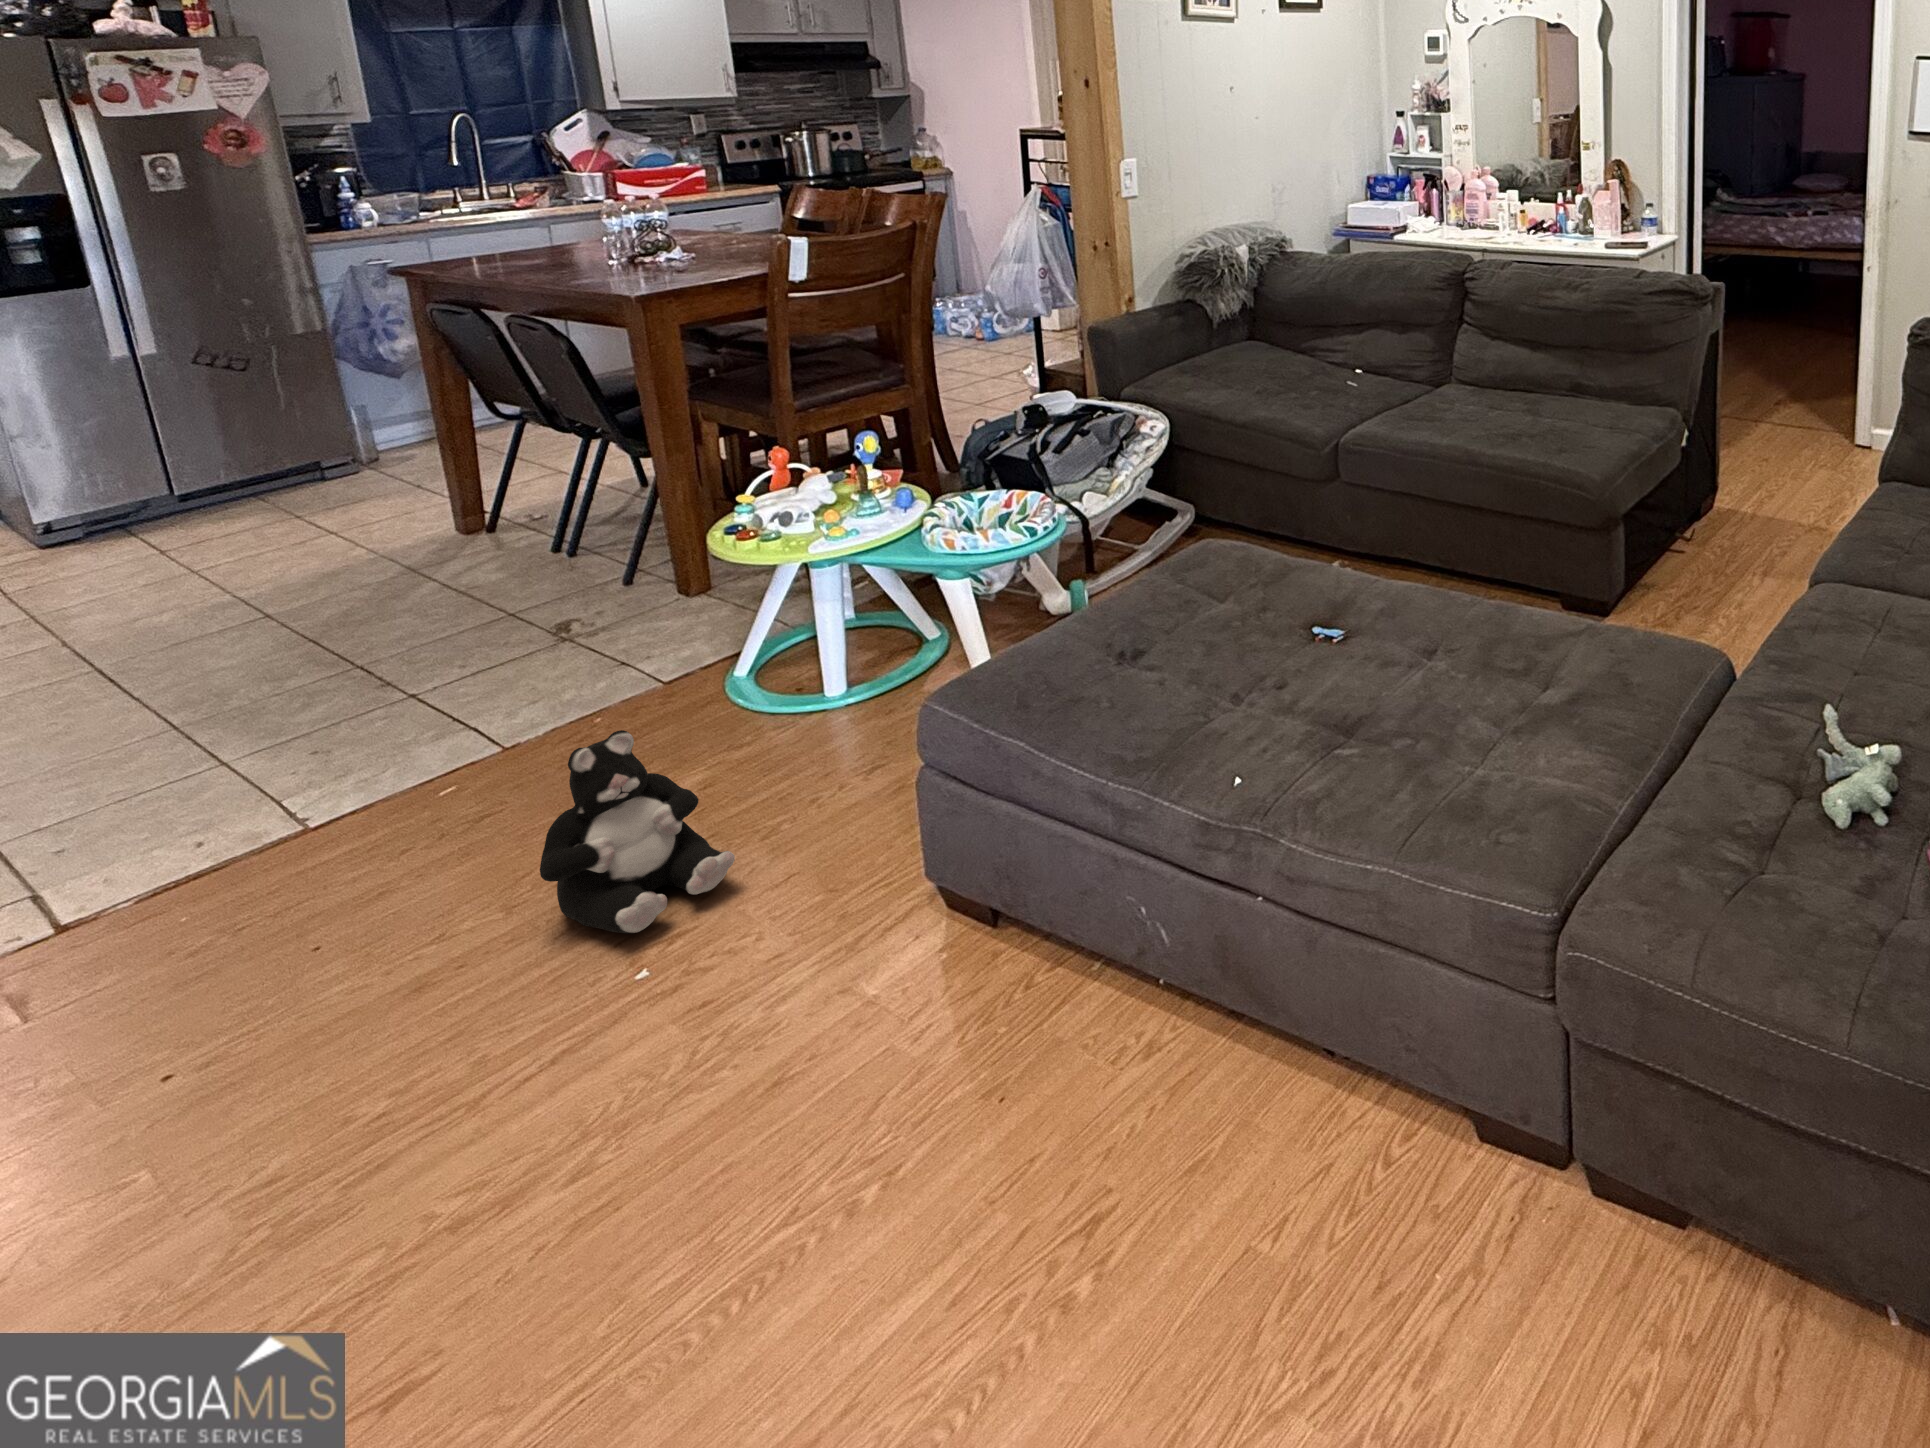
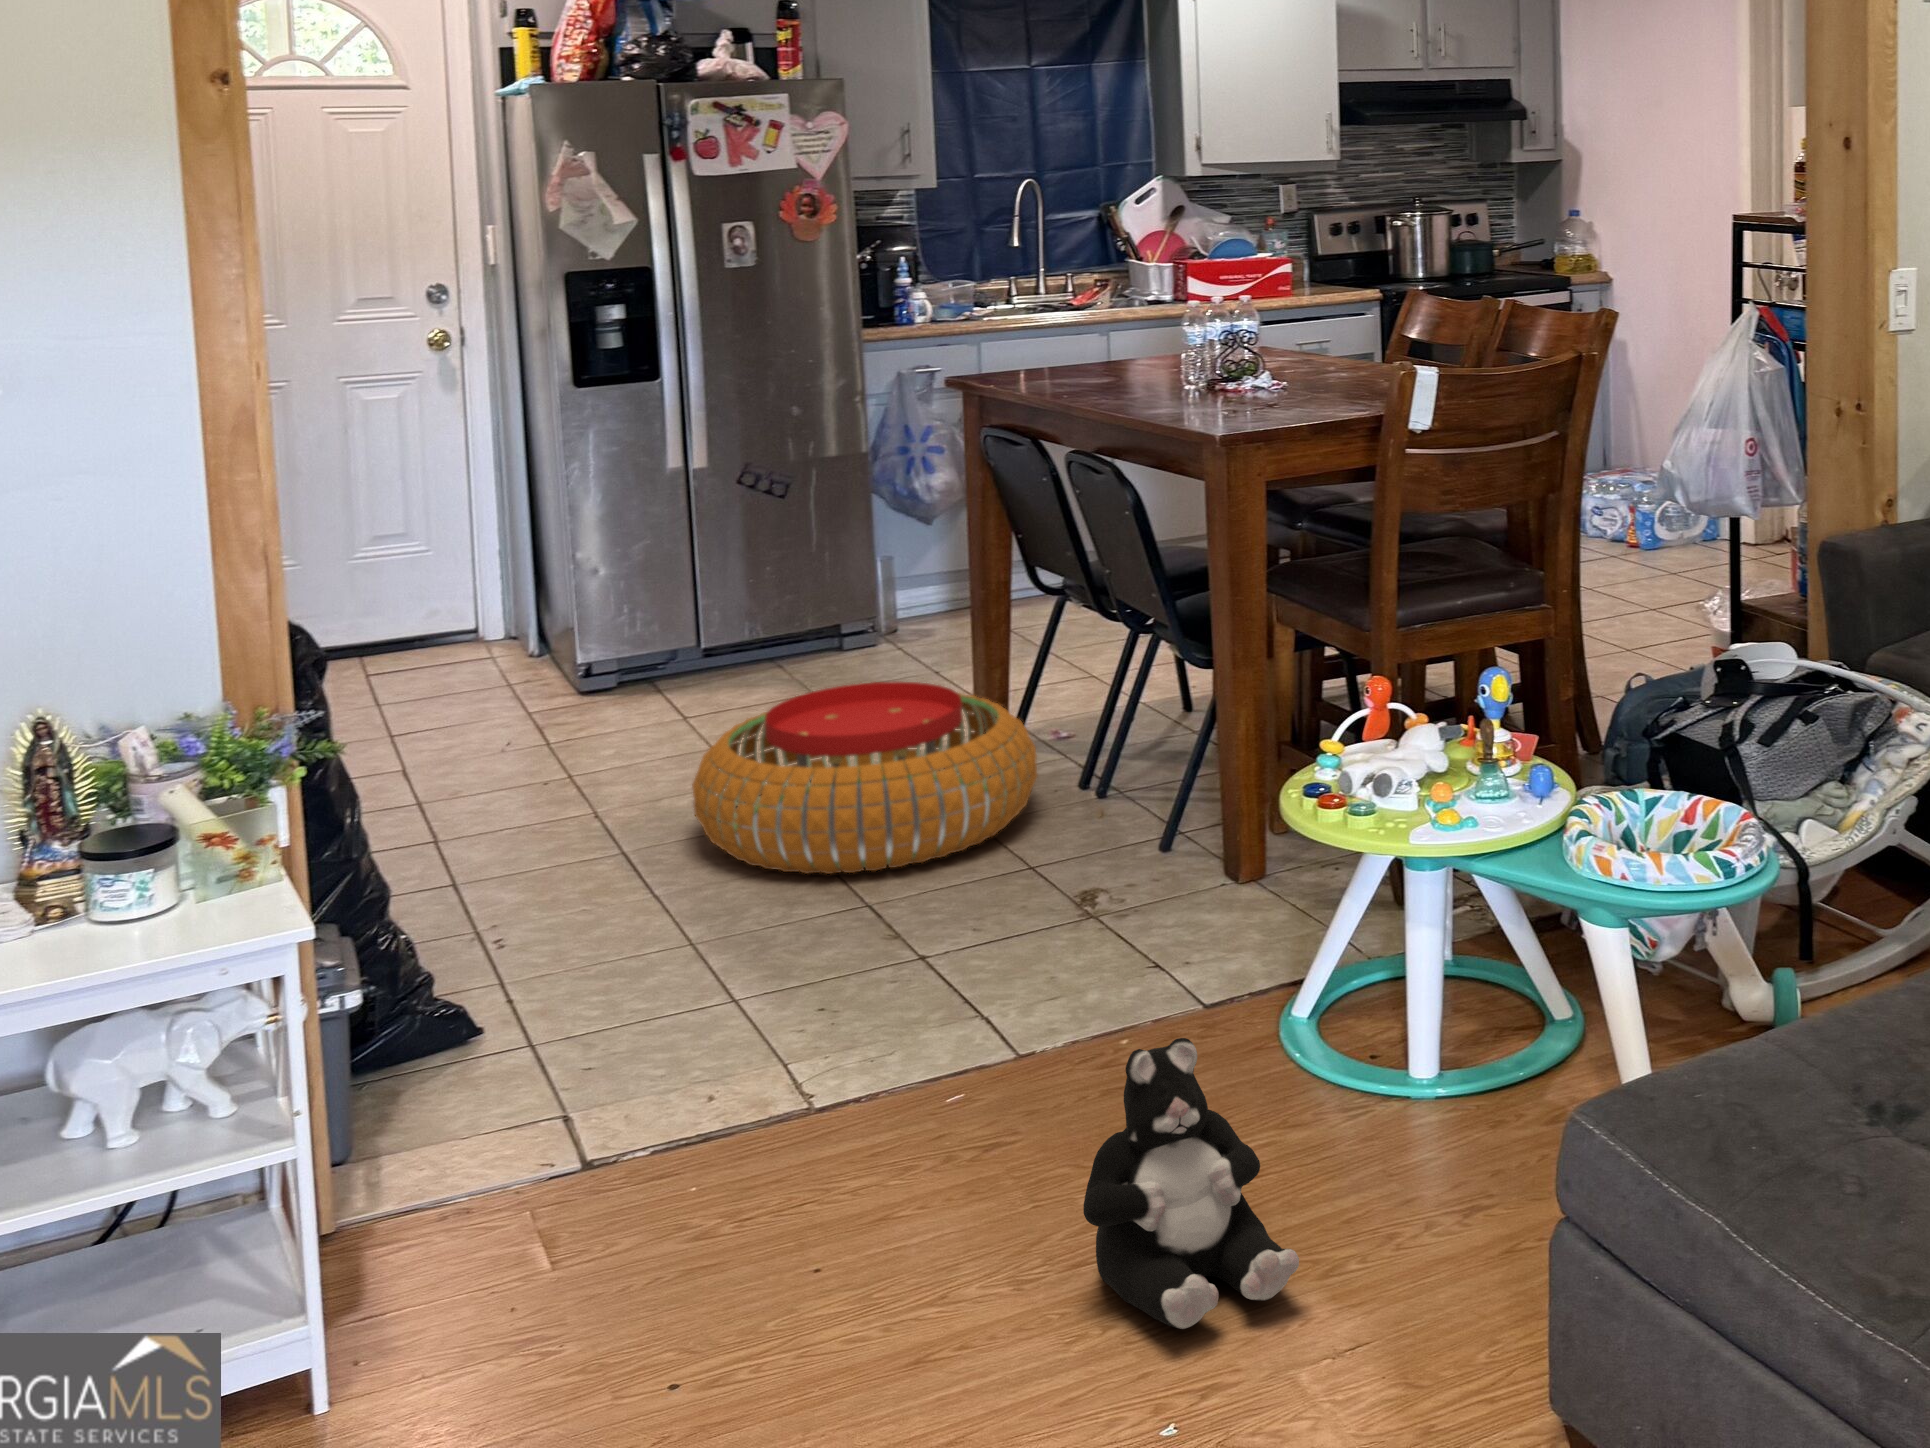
pouf: none [135,500,505,669] -> present [692,681,1037,874]

